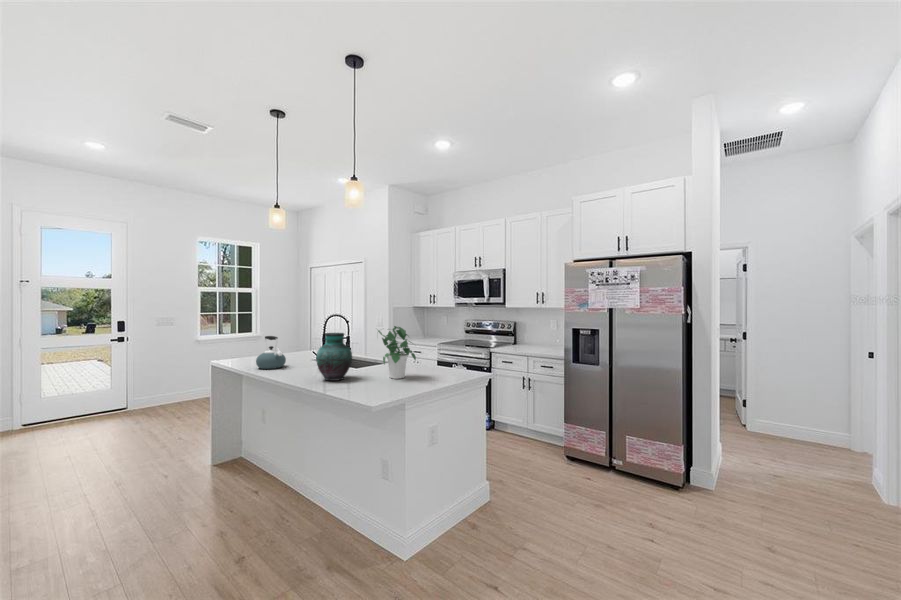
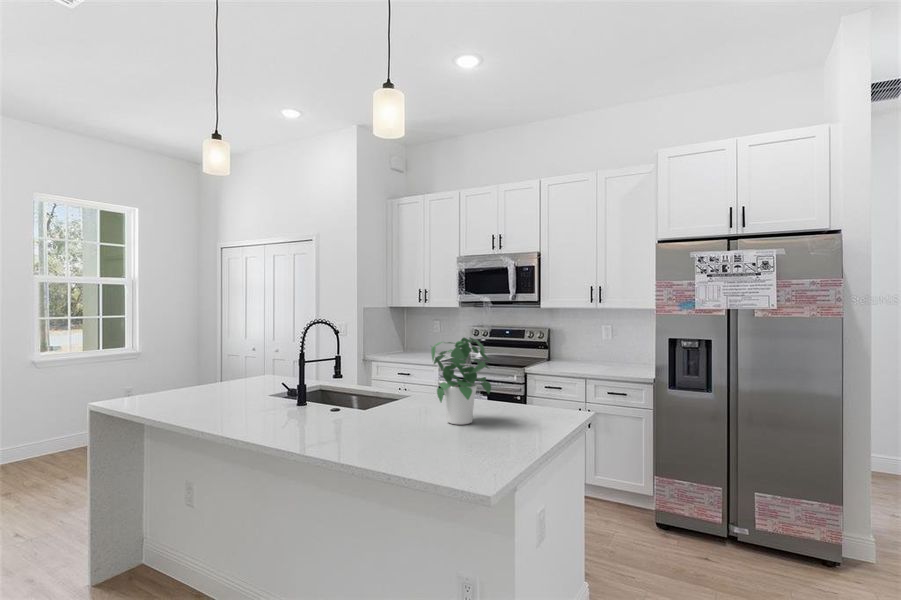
vase: present [316,333,352,381] -> none [328,350,387,432]
kettle: present [256,336,286,369] -> none [195,356,245,412]

